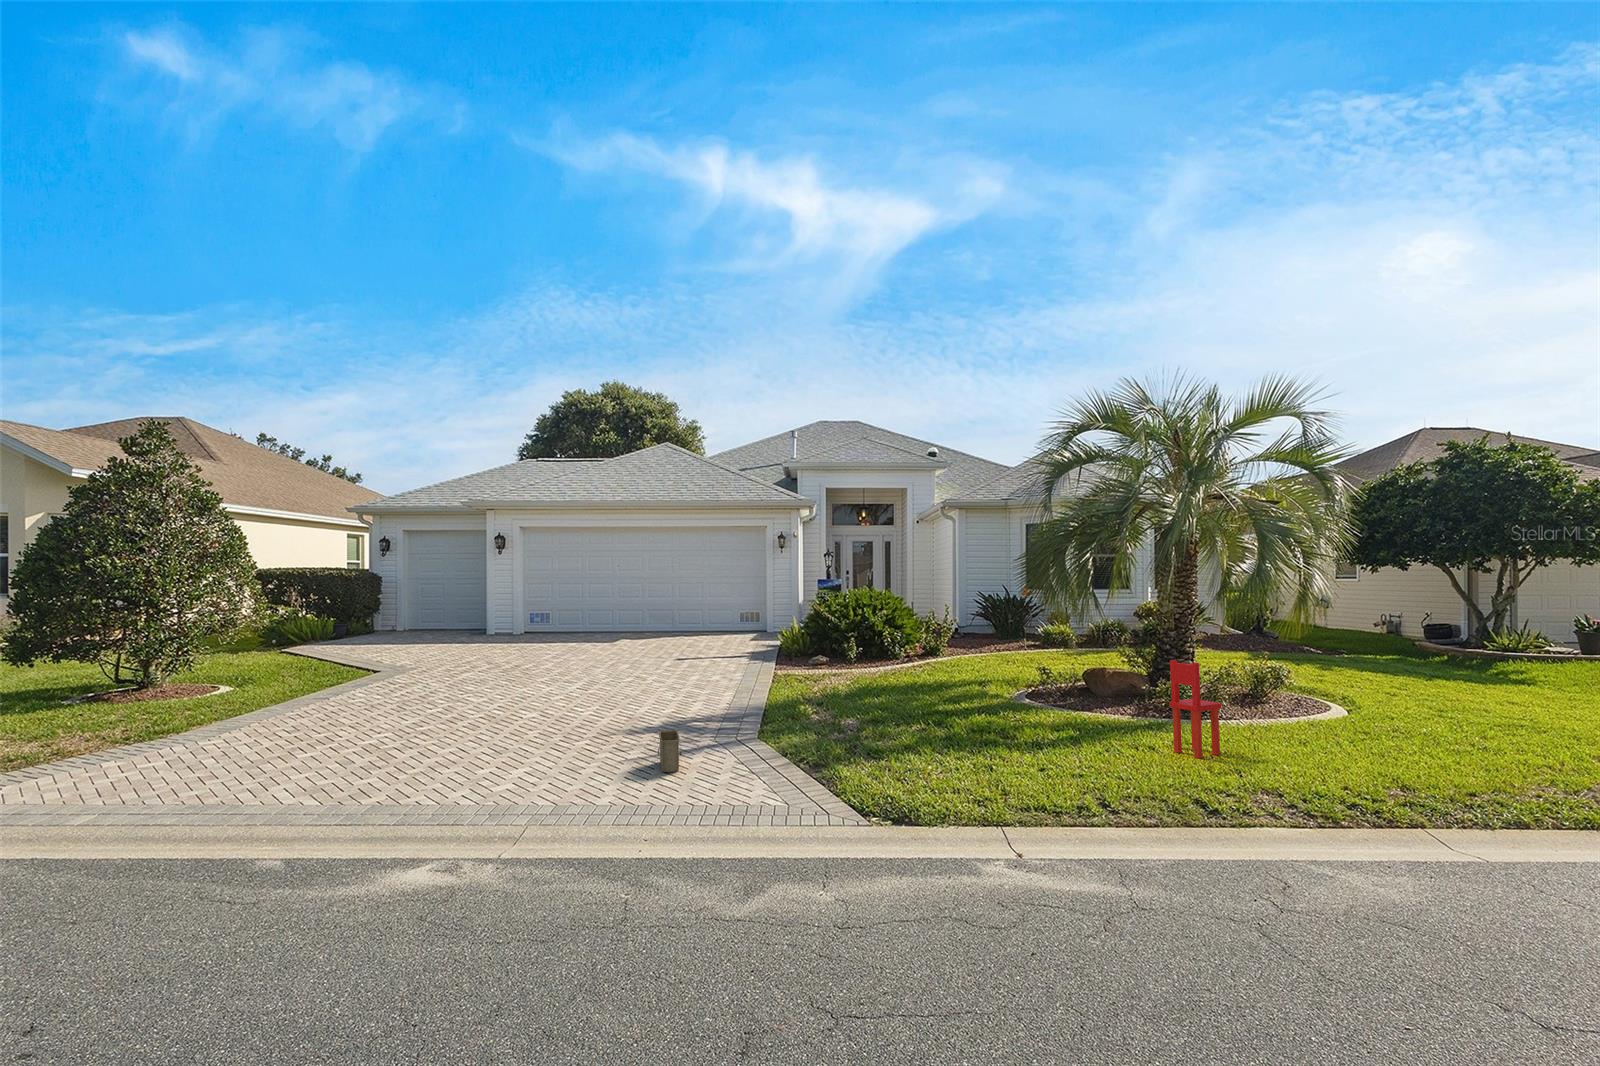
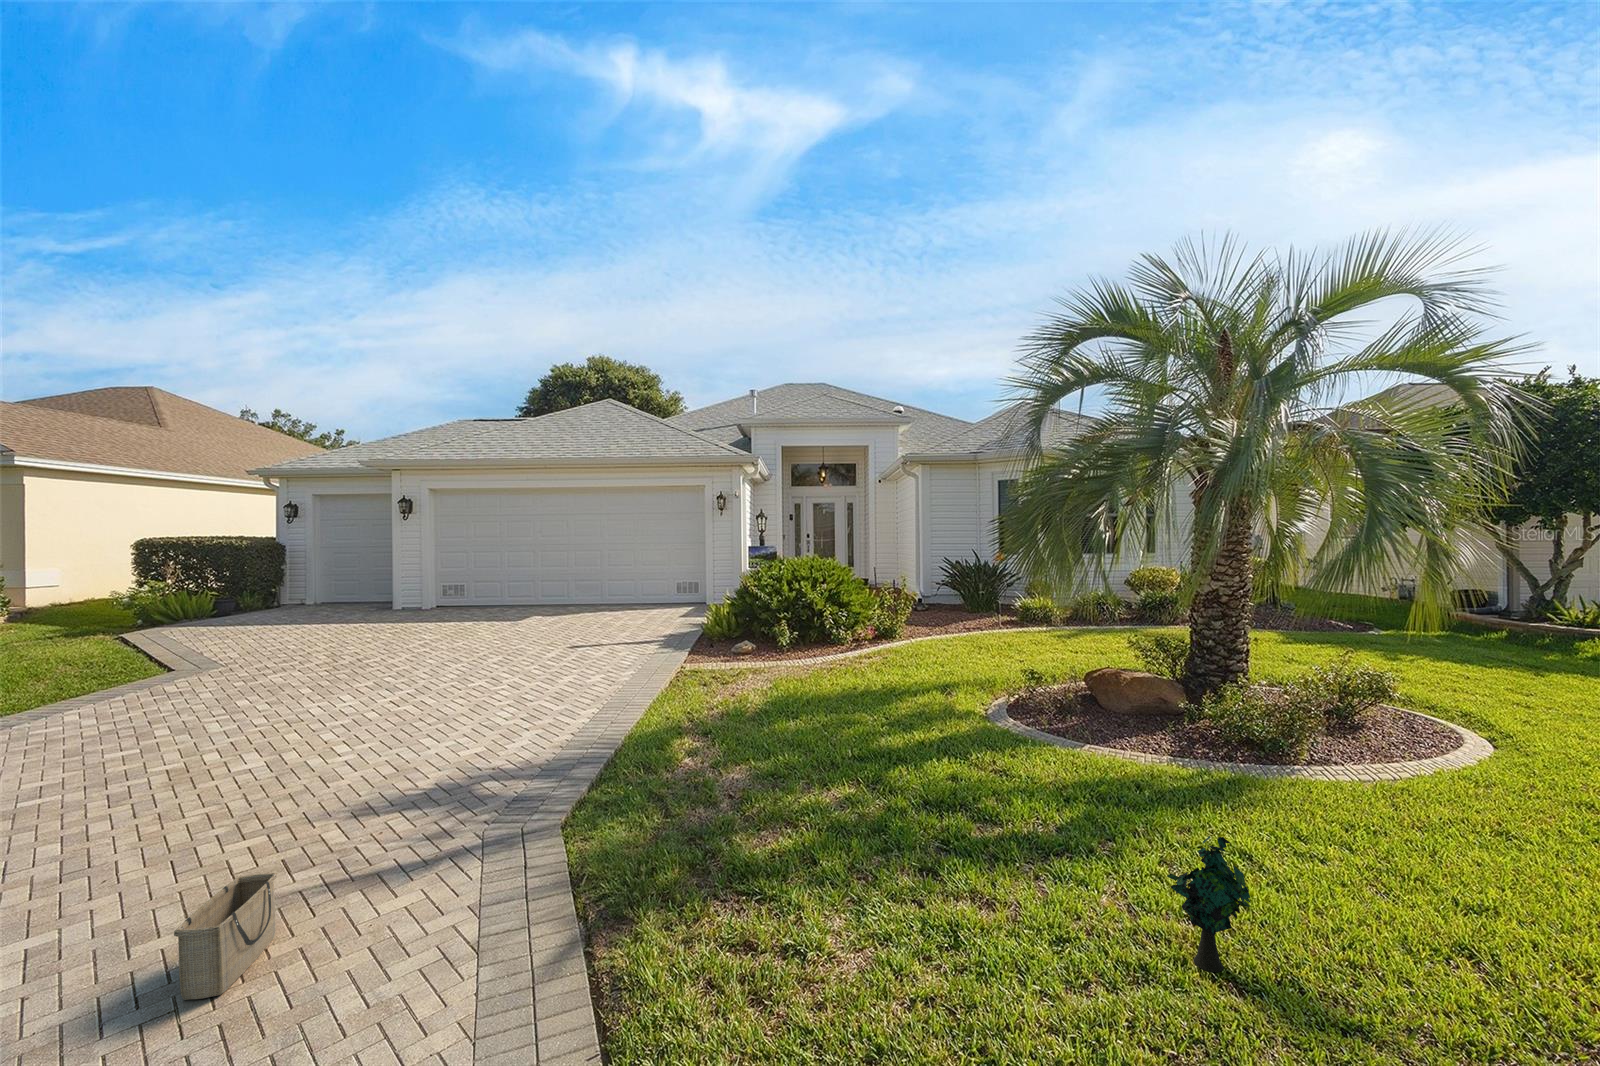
chair: present [1169,660,1222,758] -> none [1319,723,1448,955]
decorative plant: none [1095,704,1130,762] -> present [1167,836,1251,972]

